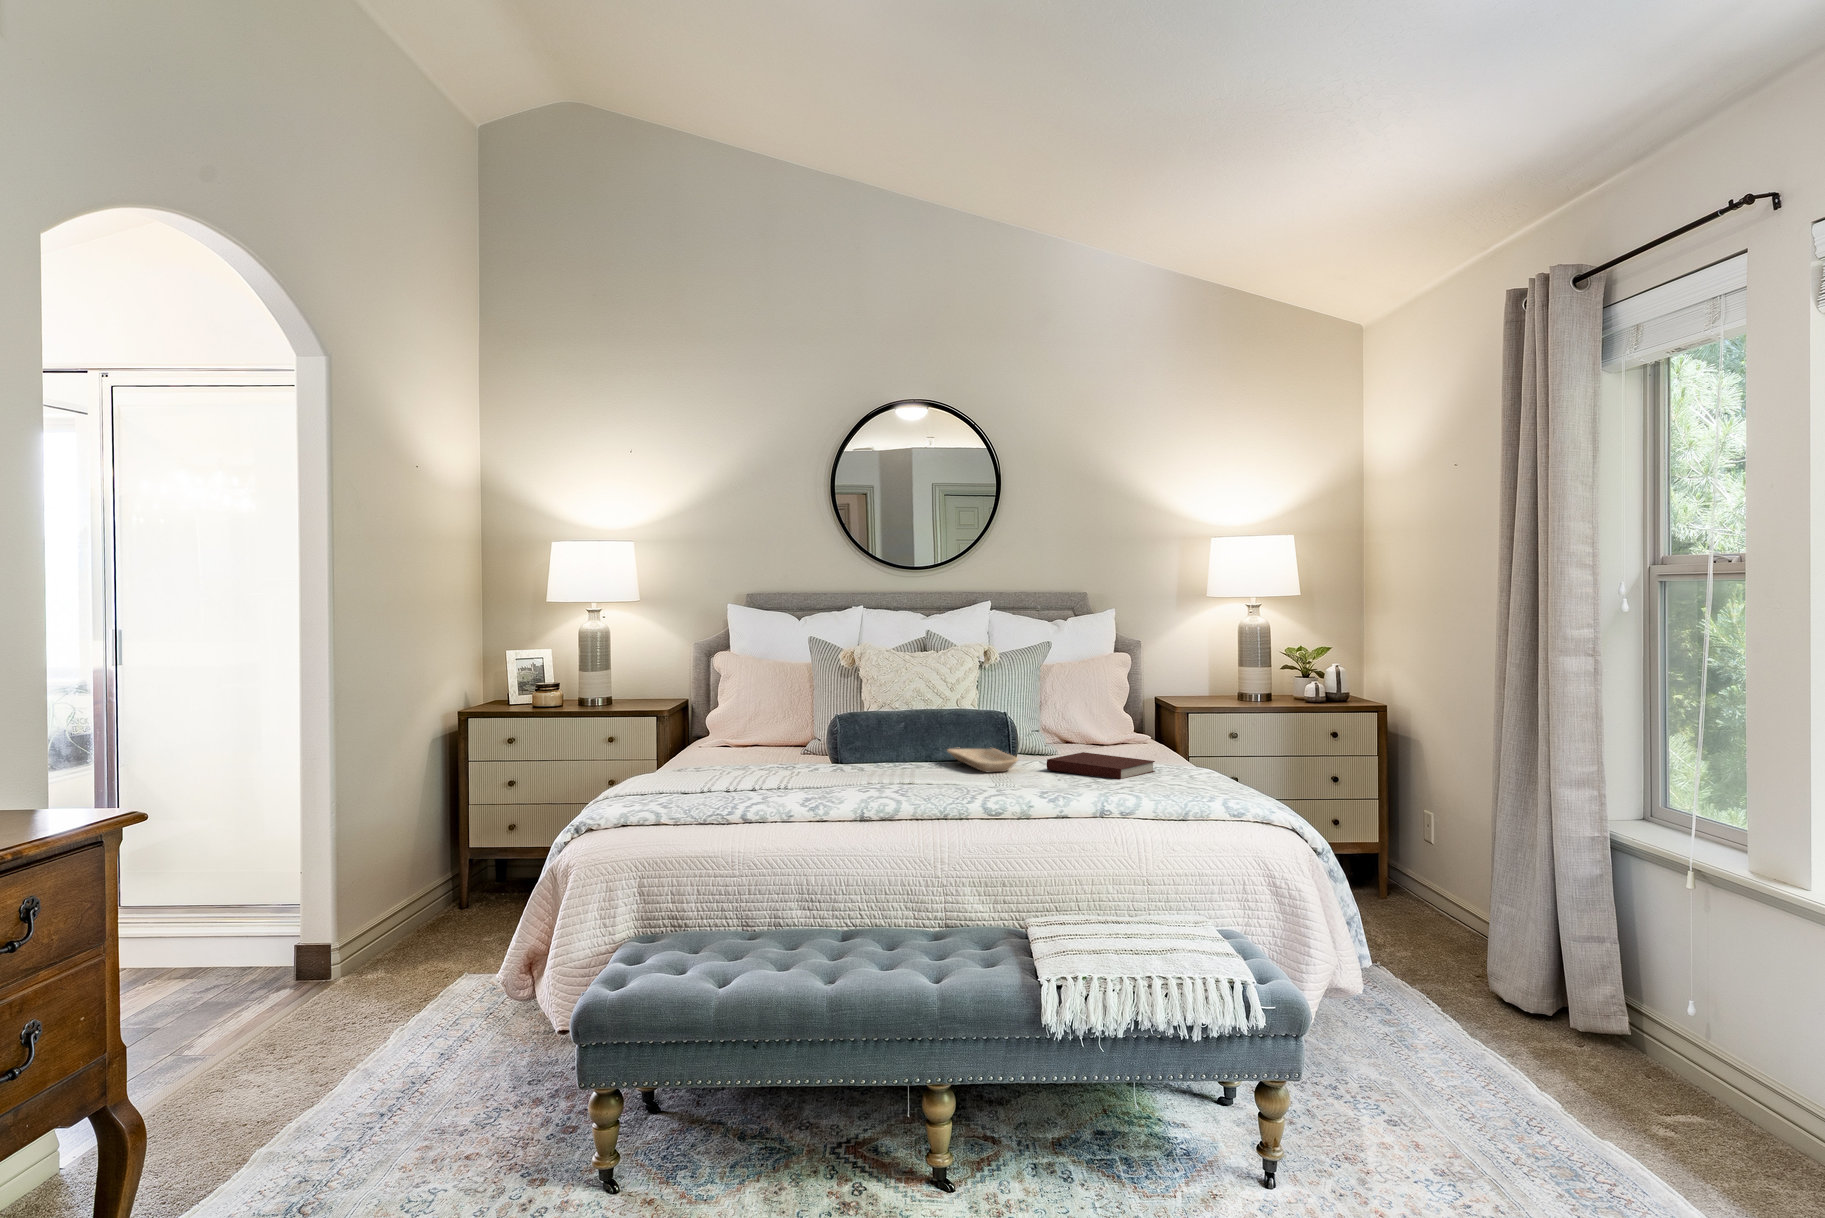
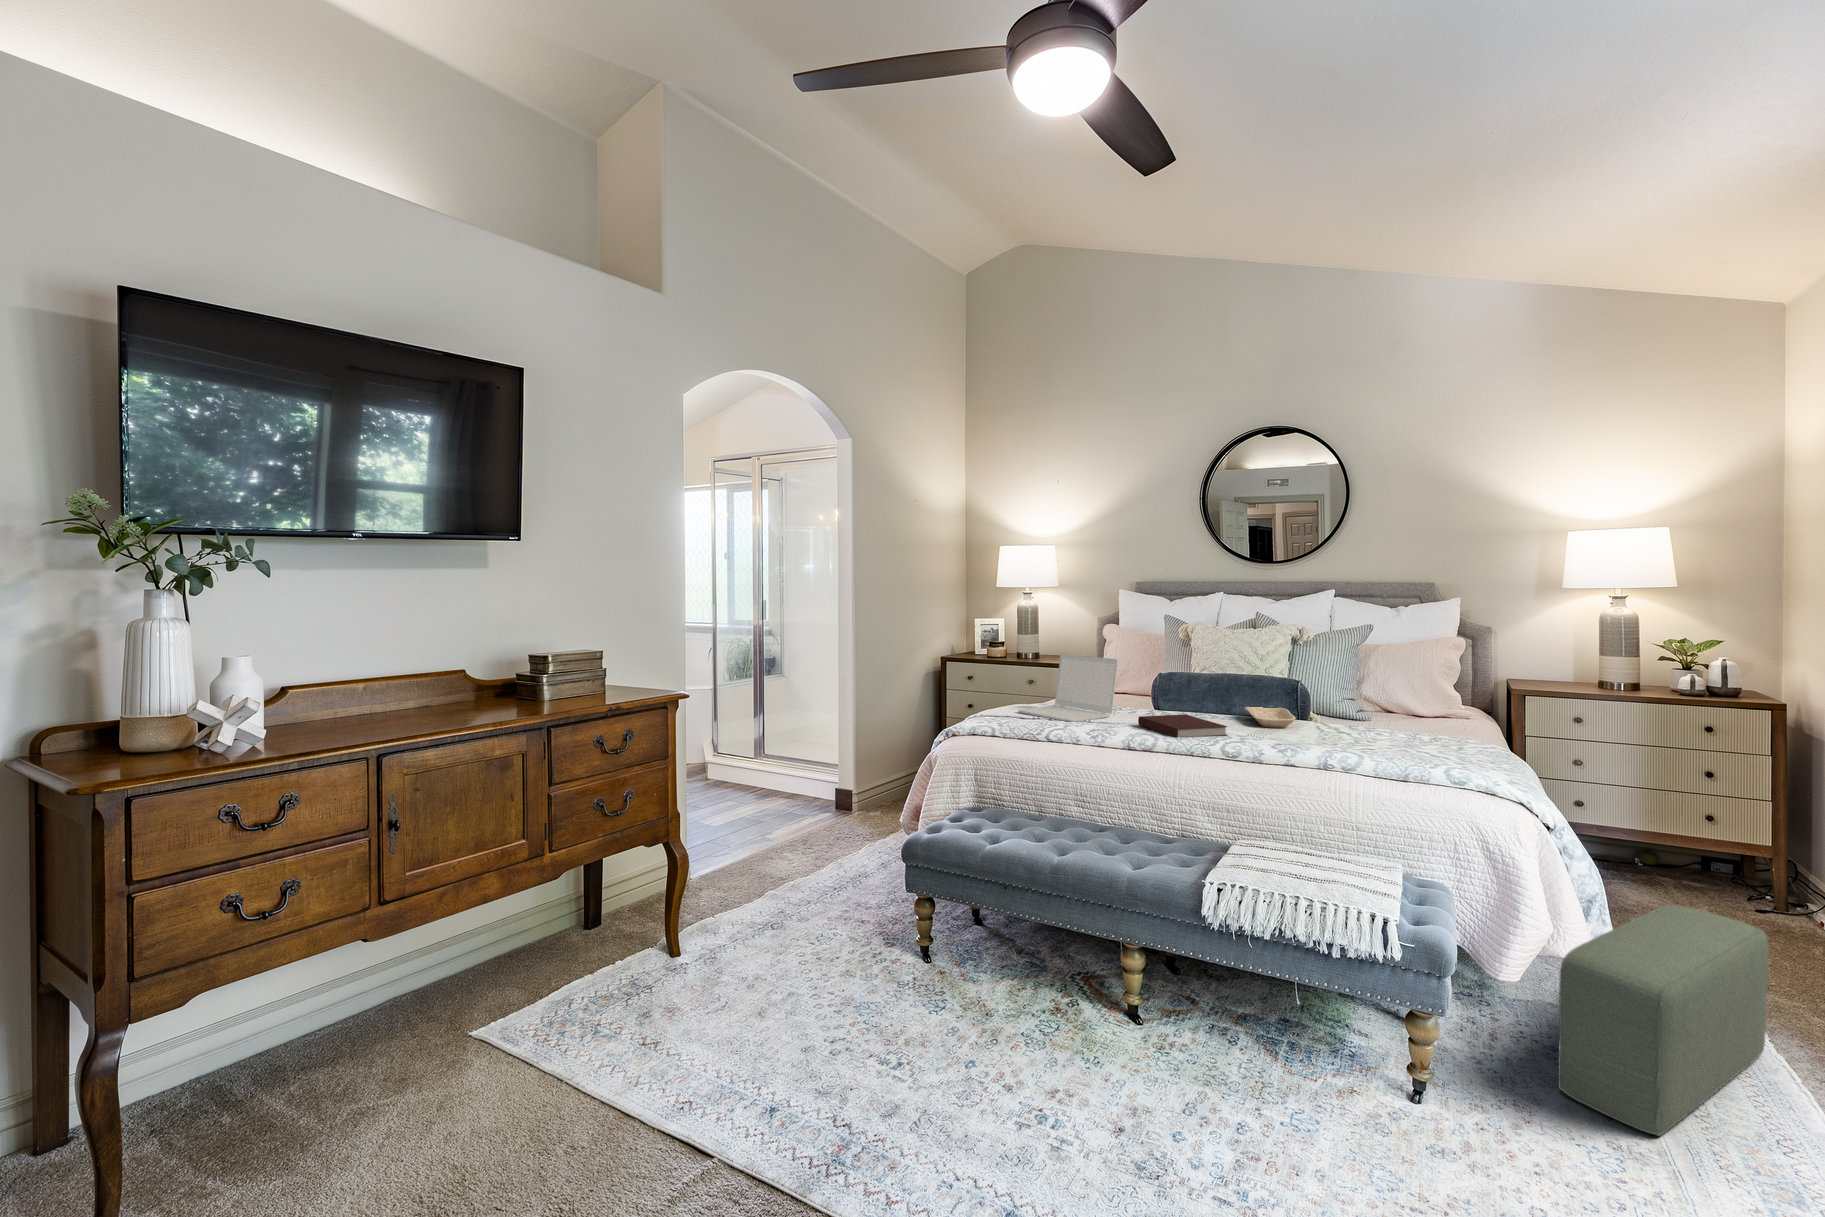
laptop: none [668,695,806,791] -> present [1018,654,1118,722]
notebook: present [1047,752,1155,779] -> present [1138,714,1227,737]
pouf: none [1350,909,1448,1142] -> present [1558,905,1769,1136]

